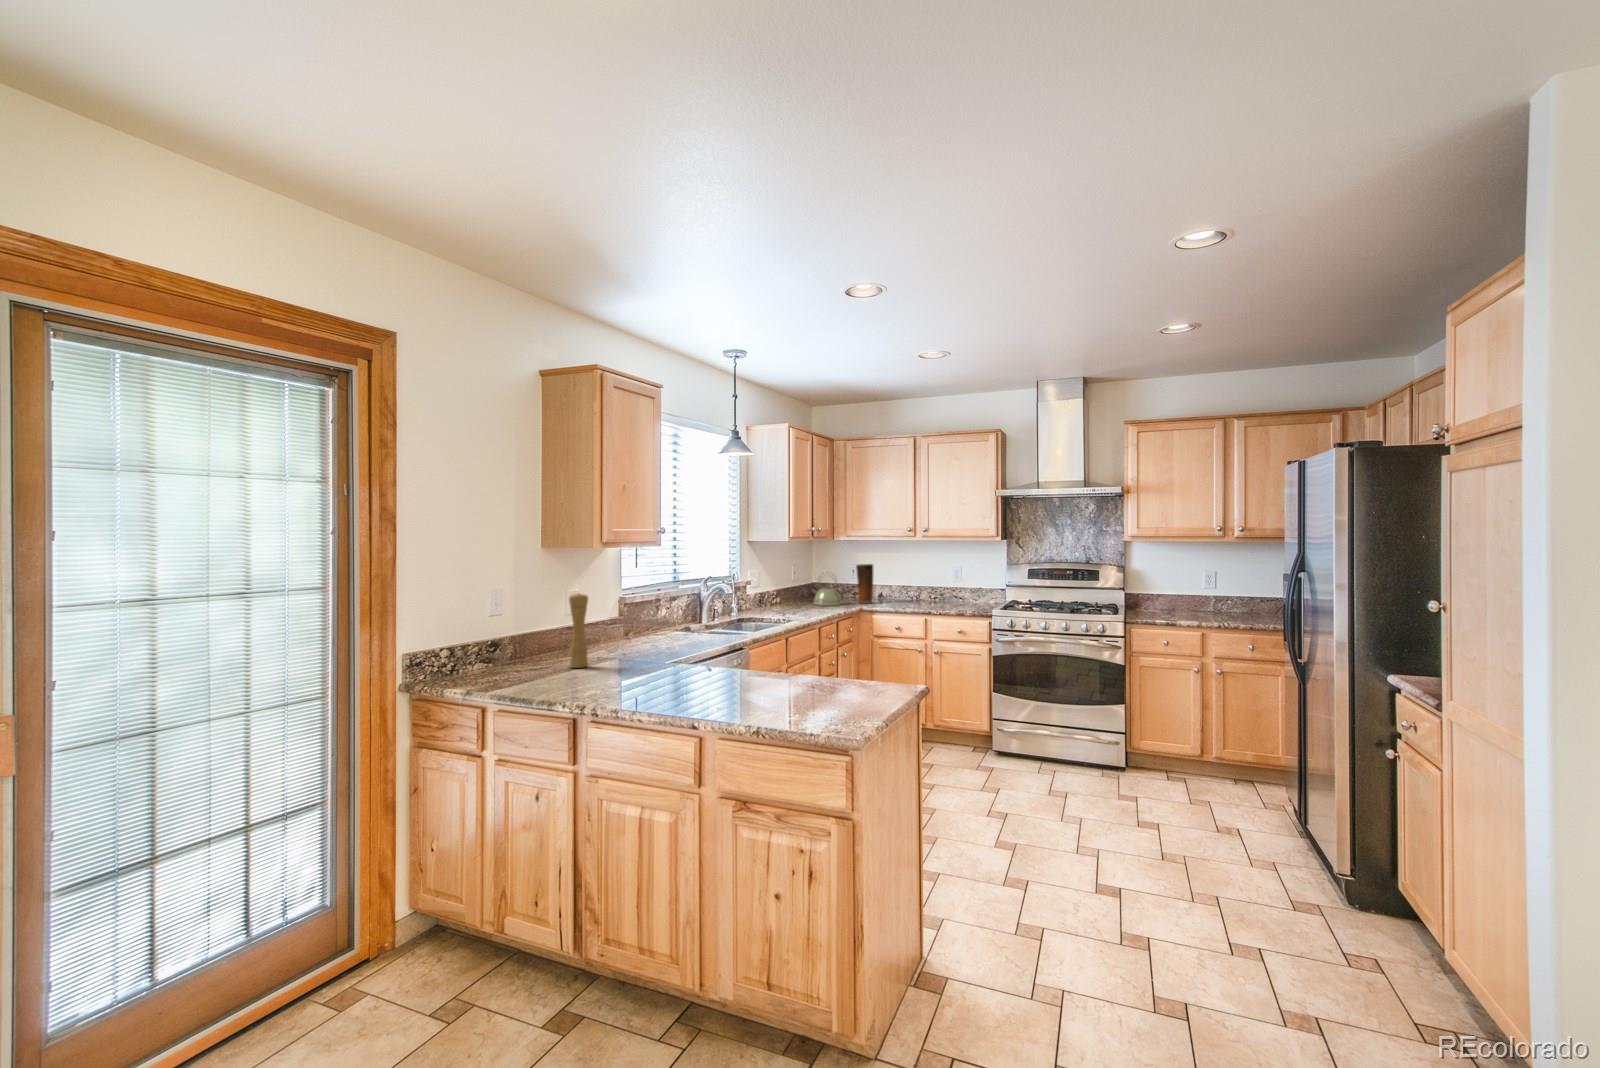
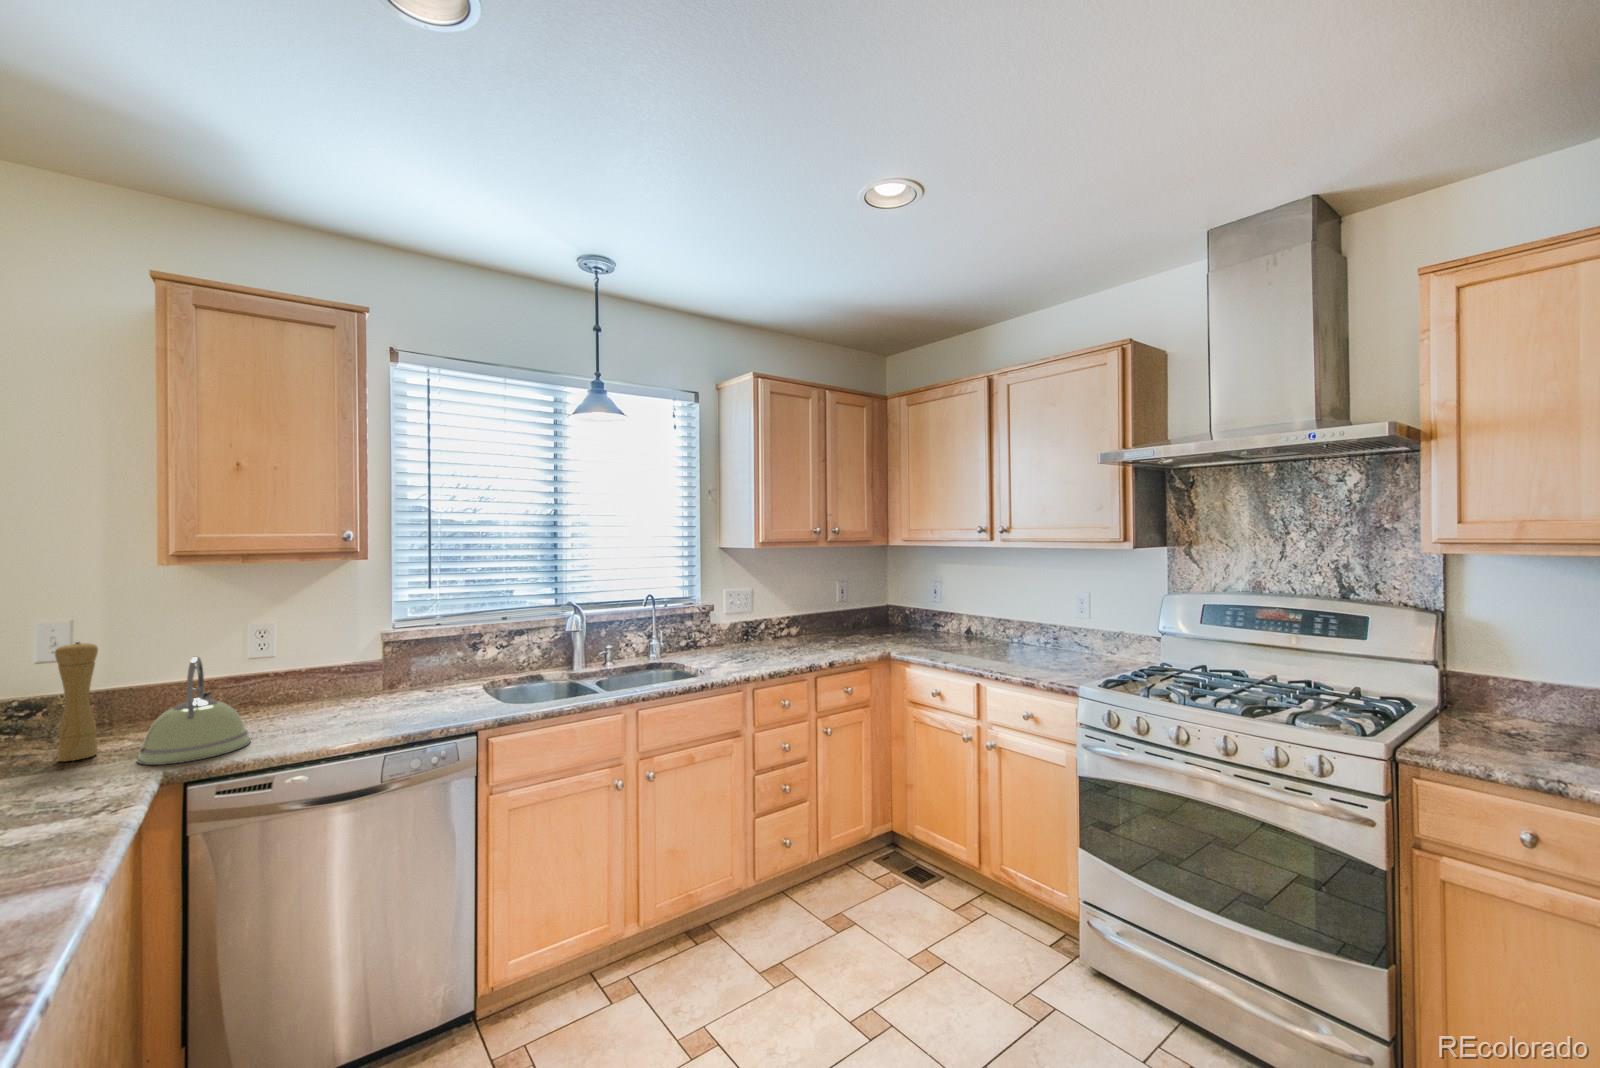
vase: present [856,564,873,604] -> none [911,583,940,645]
kettle: present [812,578,842,606] -> present [137,657,251,765]

